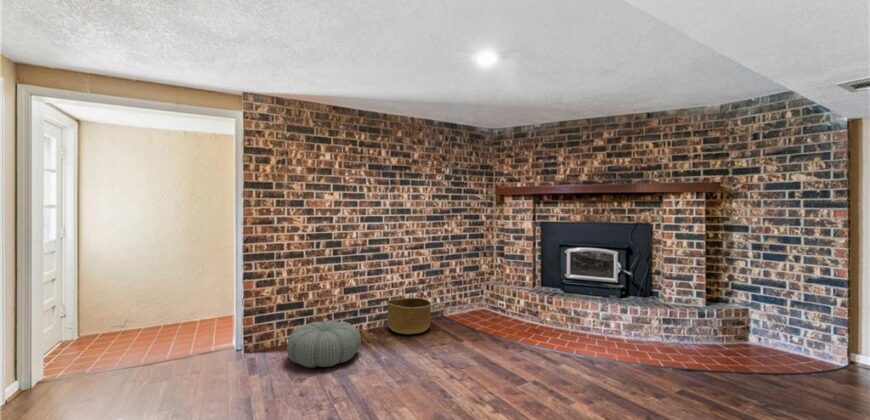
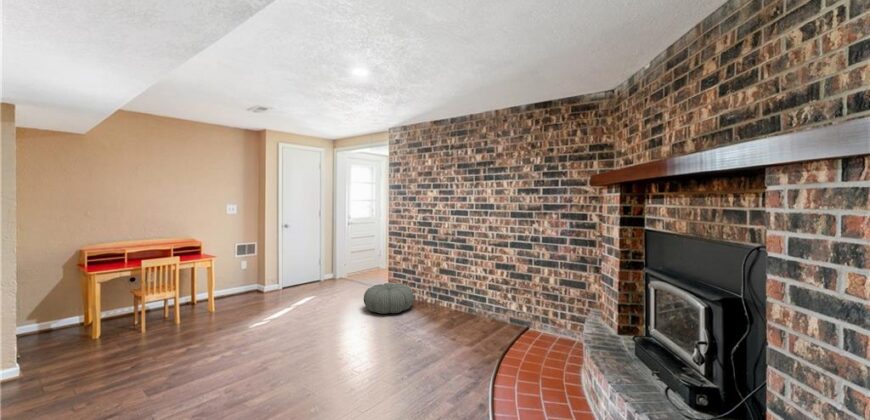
basket: present [387,298,431,335] -> none [444,288,488,326]

